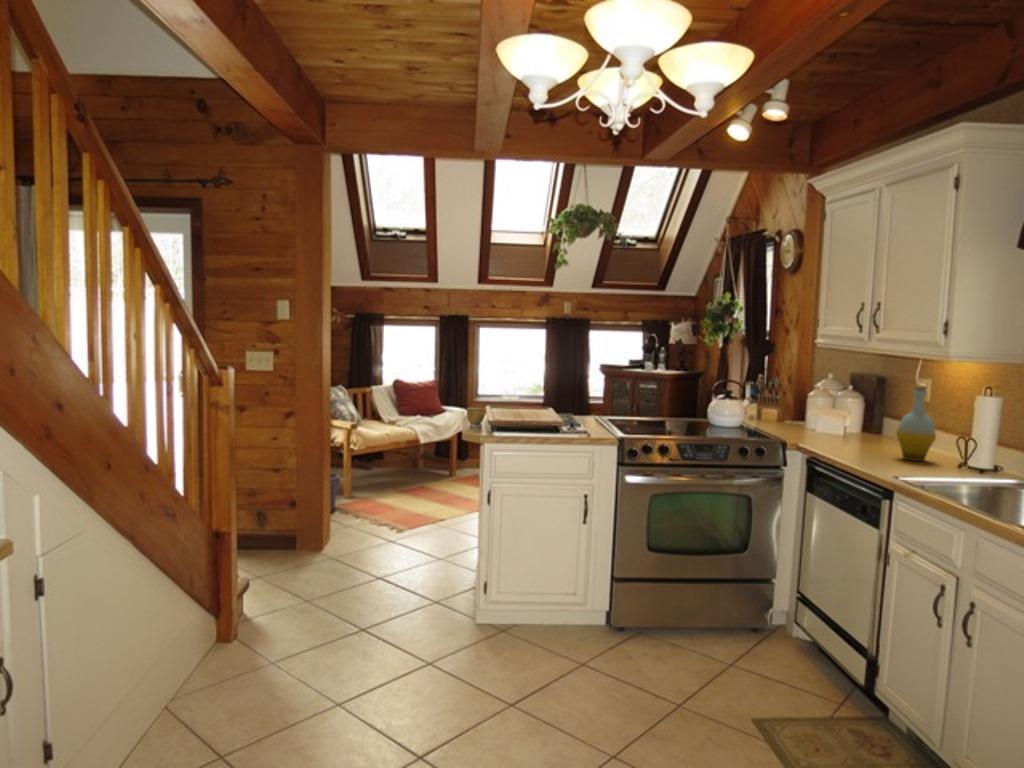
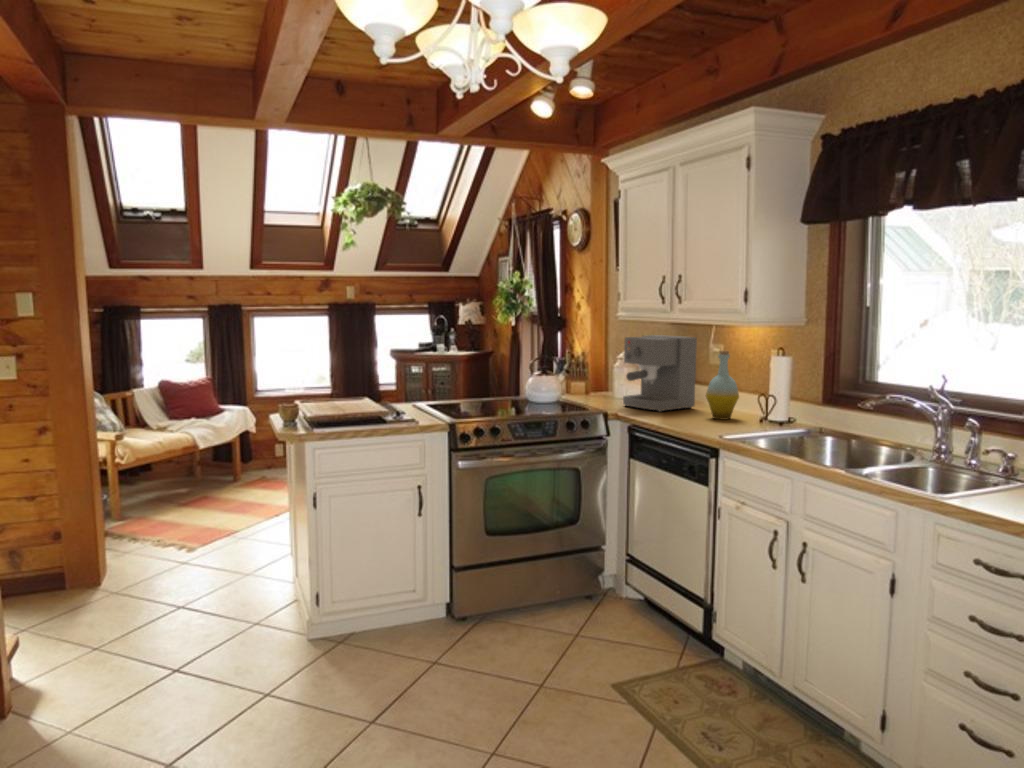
coffee maker: none [808,365,896,447] -> present [623,335,697,412]

